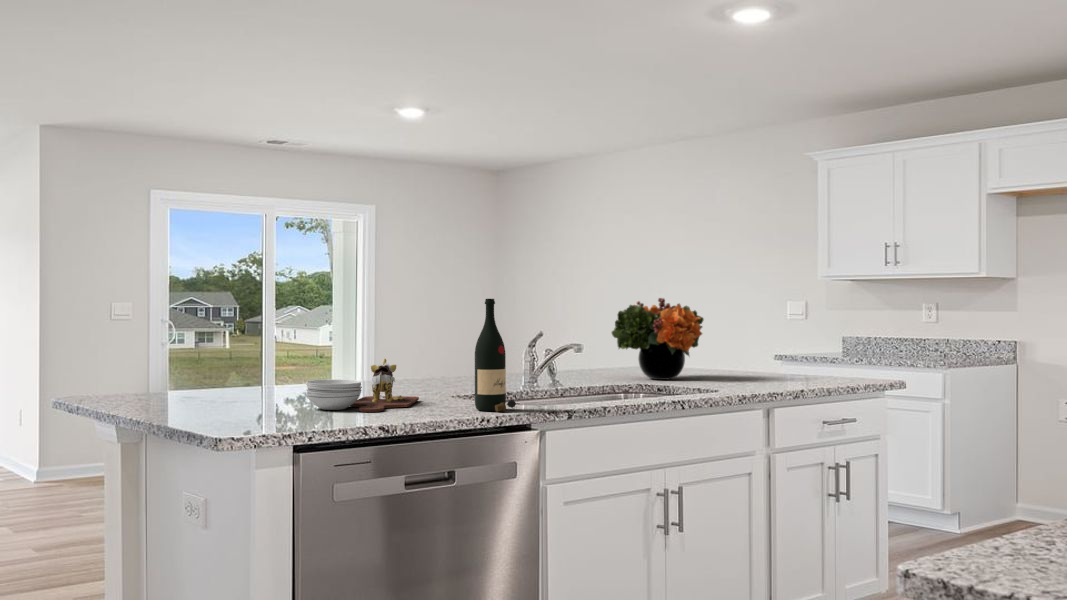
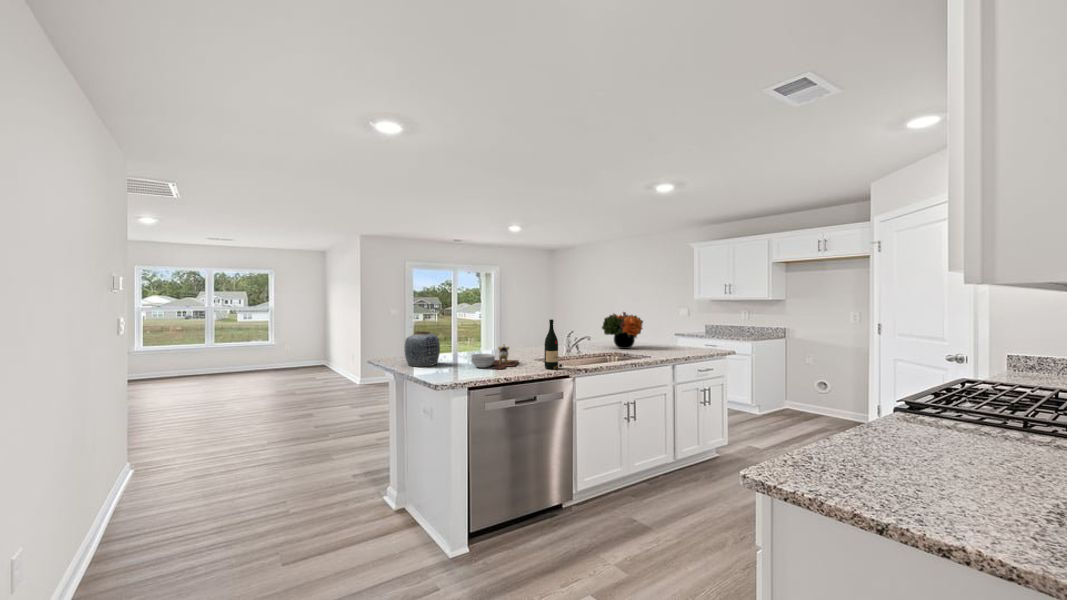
vase: none [153,329,235,409] -> present [405,331,440,367]

